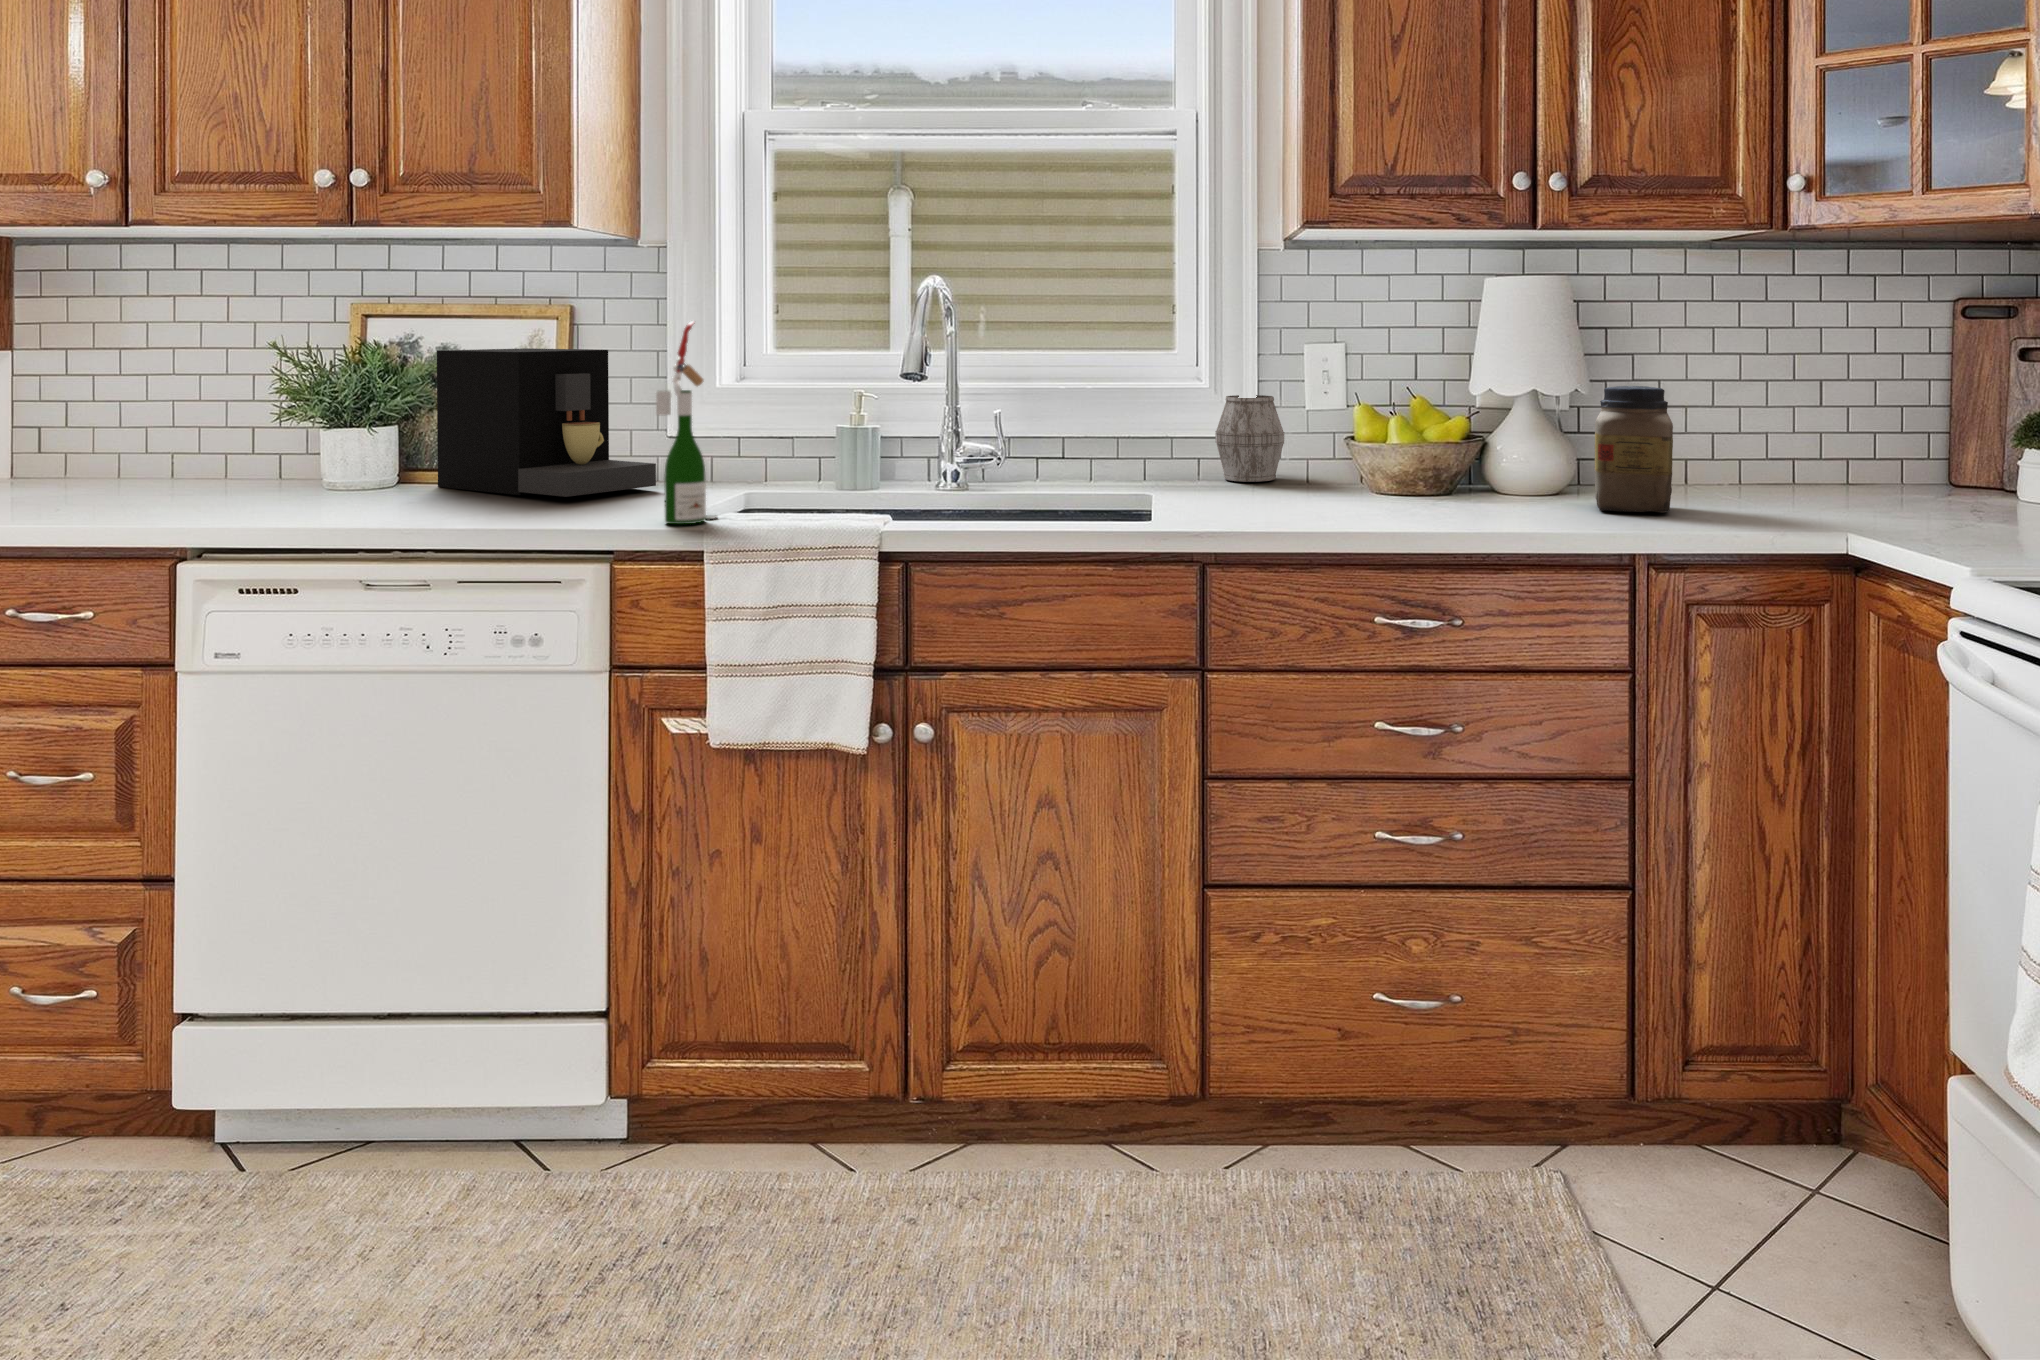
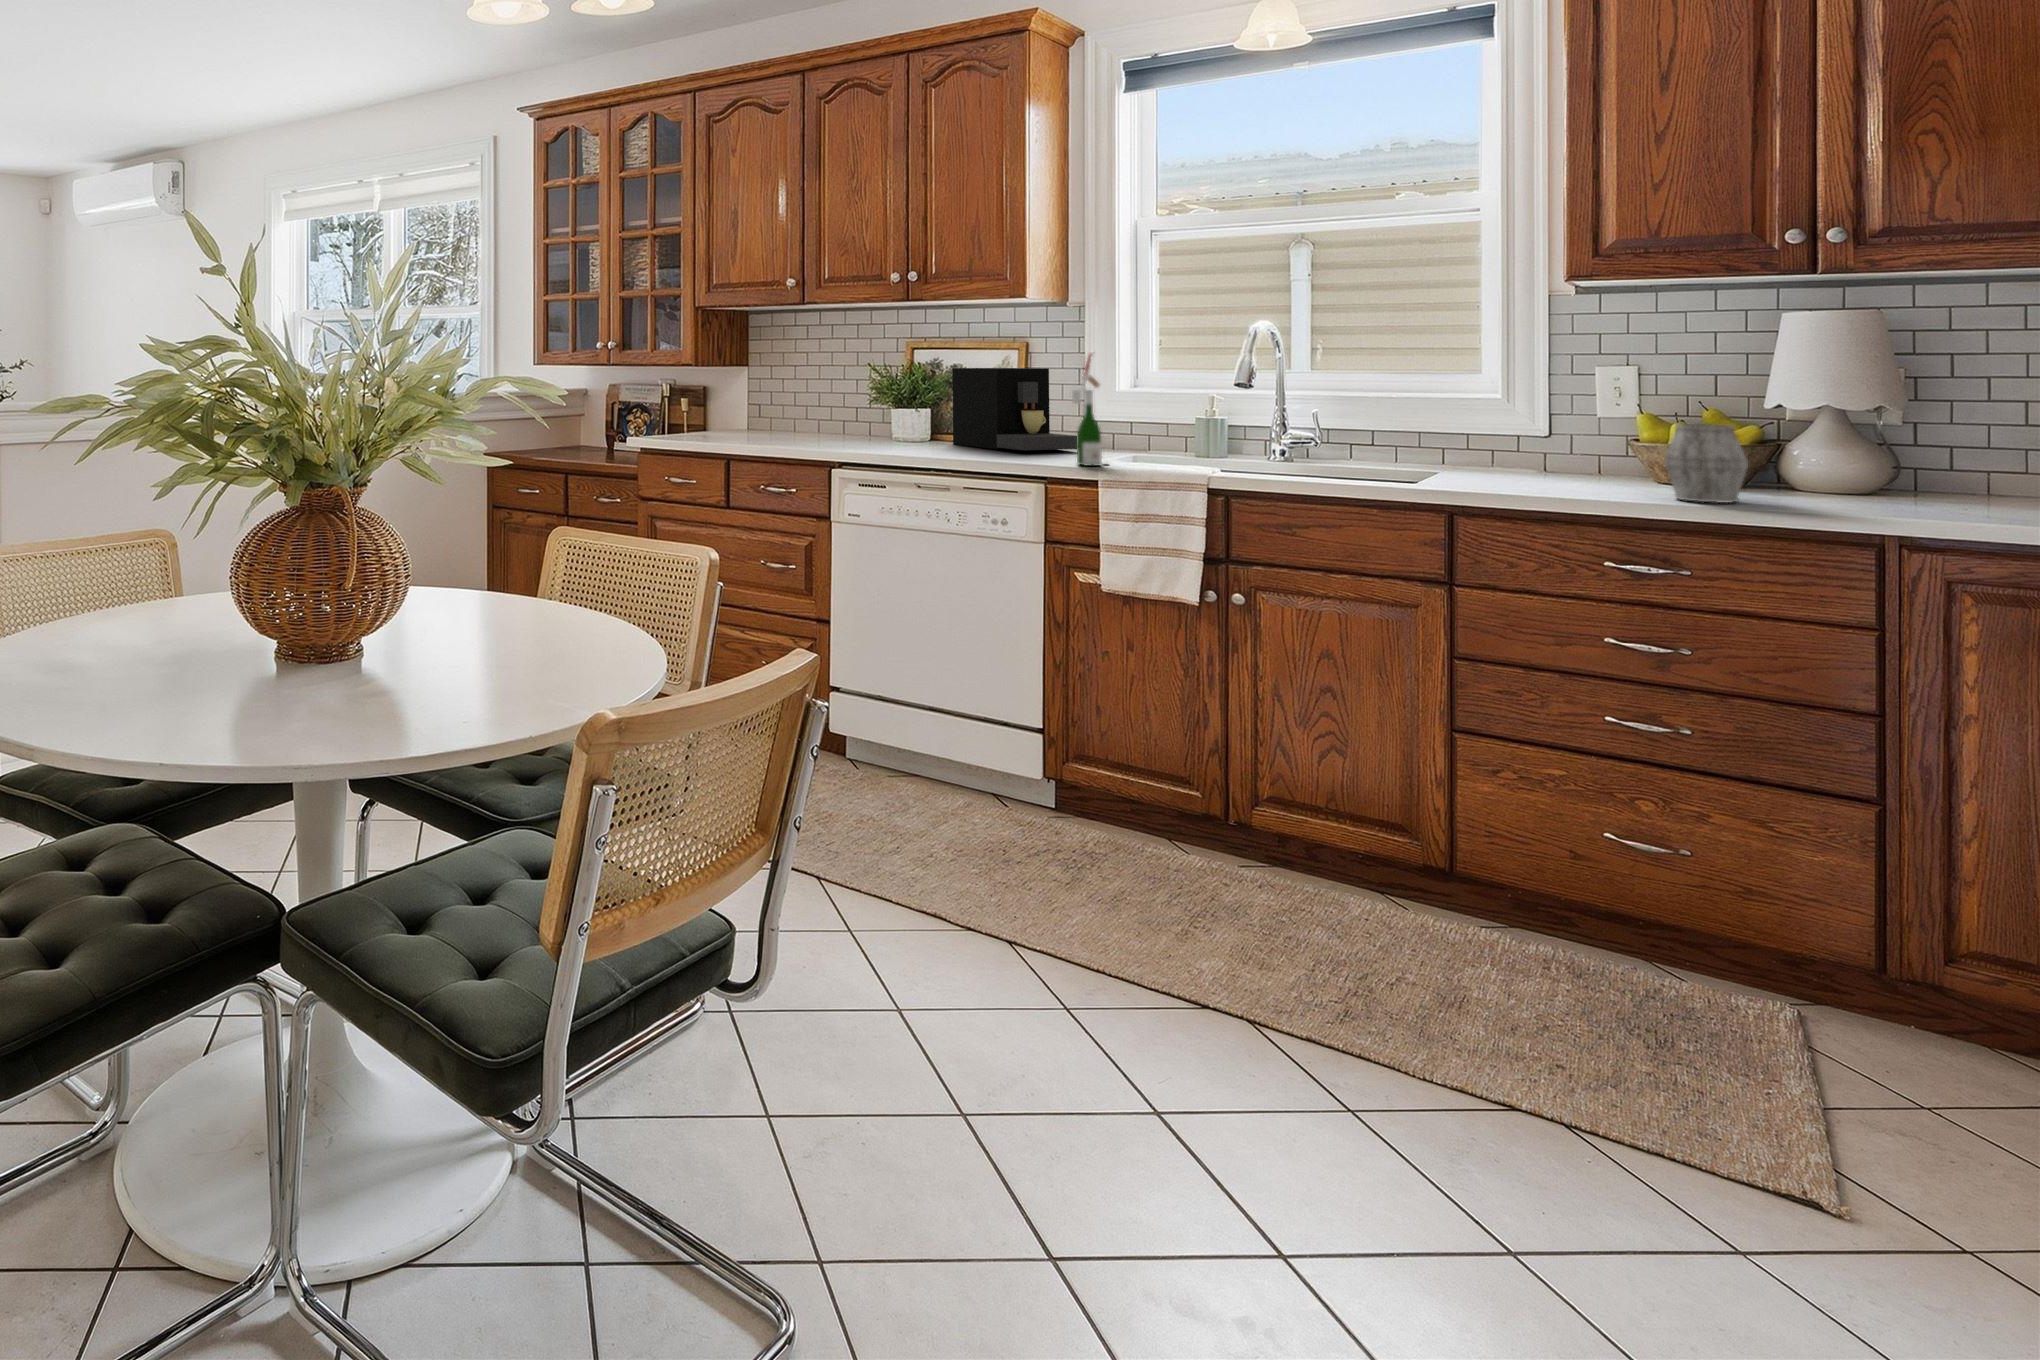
jar: present [1594,386,1673,512] -> none [1859,403,1958,508]
mug: present [1215,395,1284,482] -> present [1665,424,1748,503]

